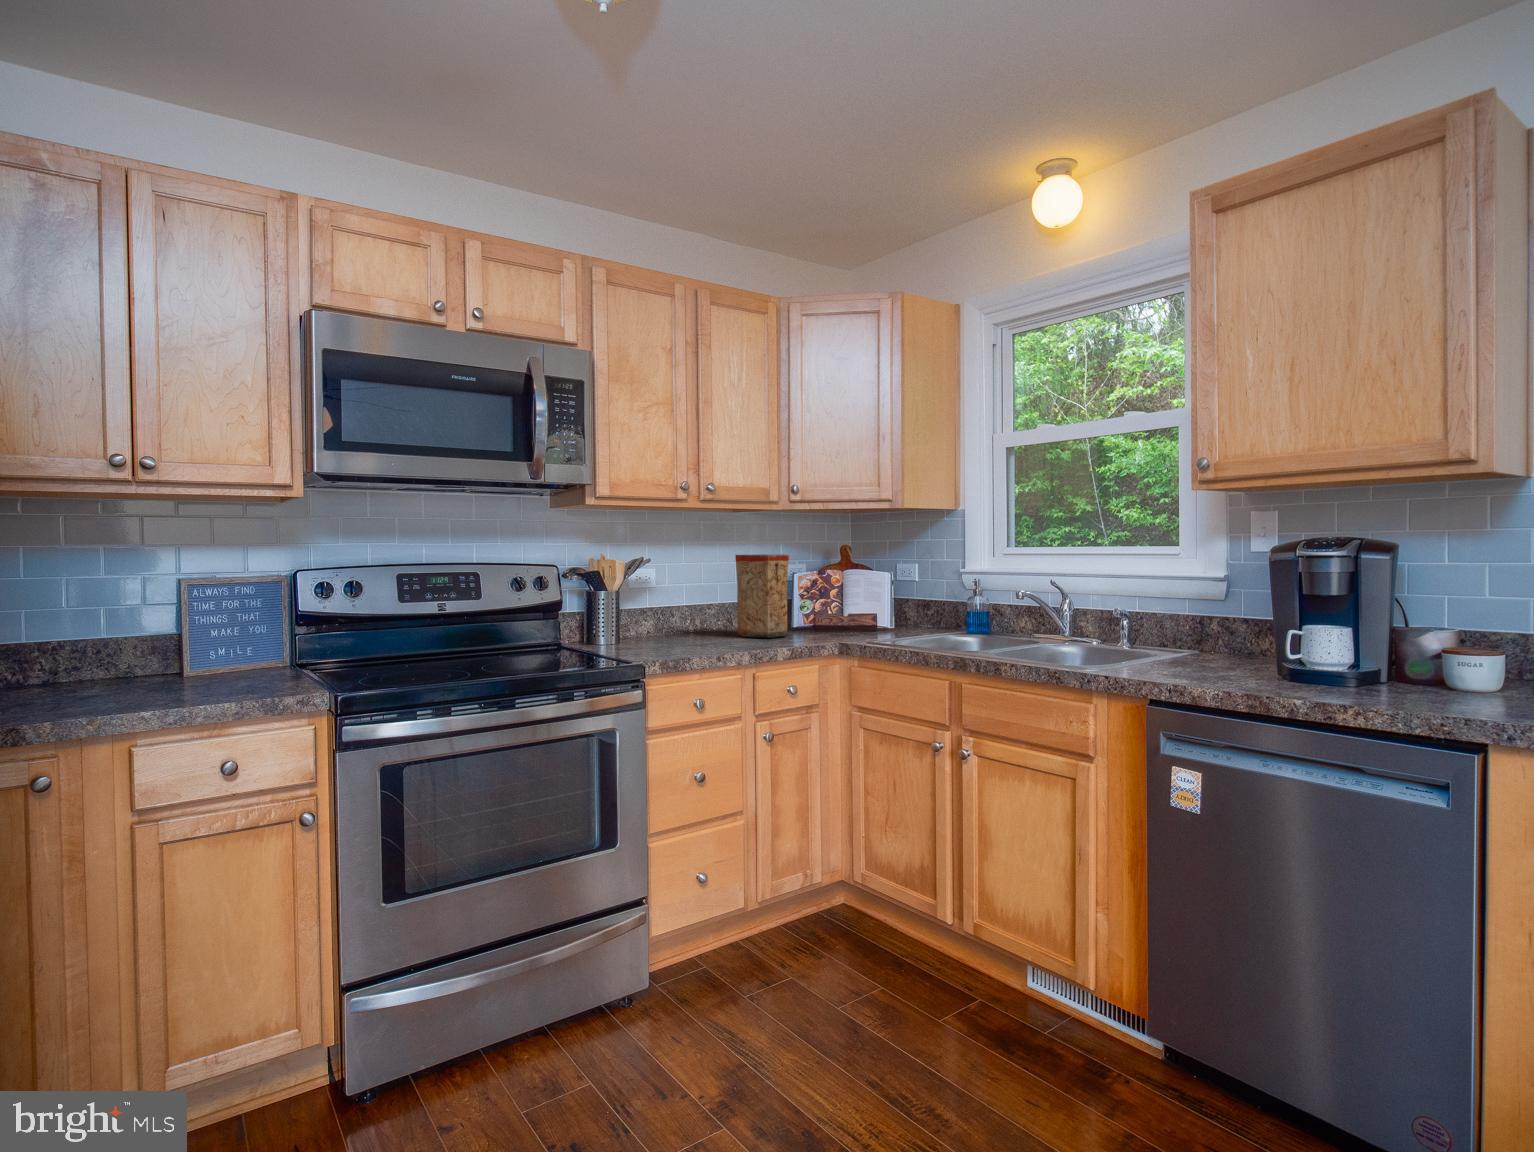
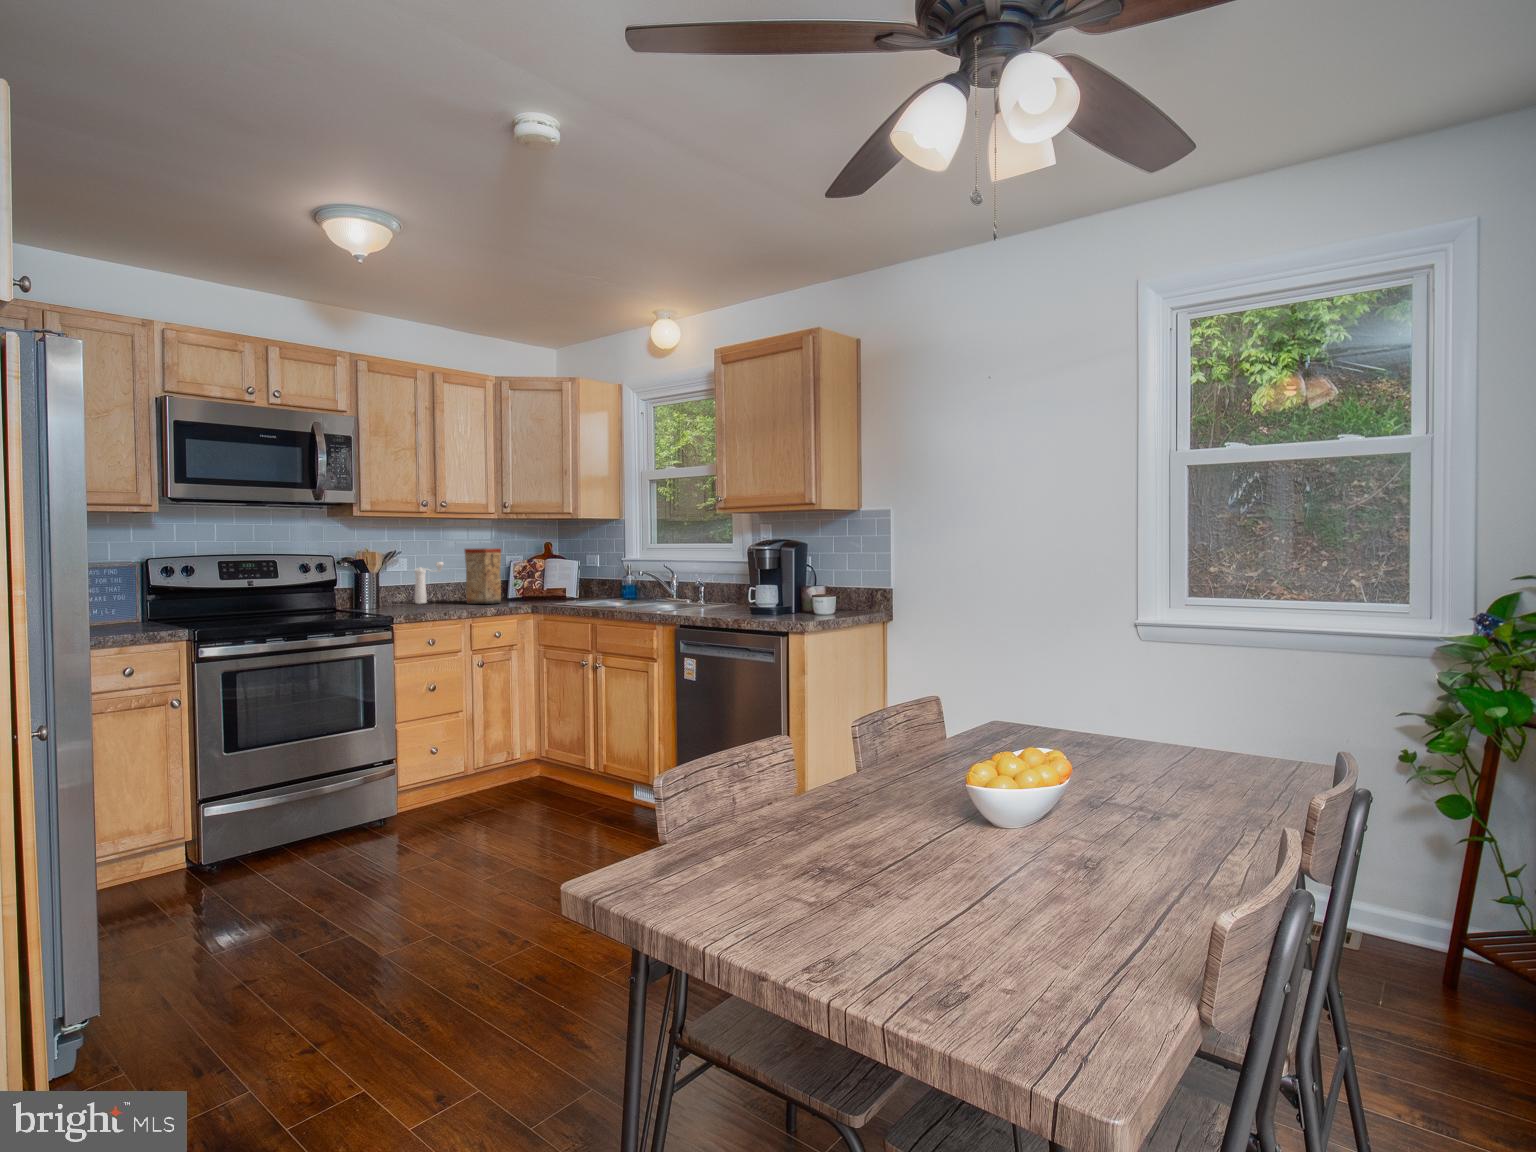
pepper mill: none [667,574,707,635] -> present [415,562,444,604]

